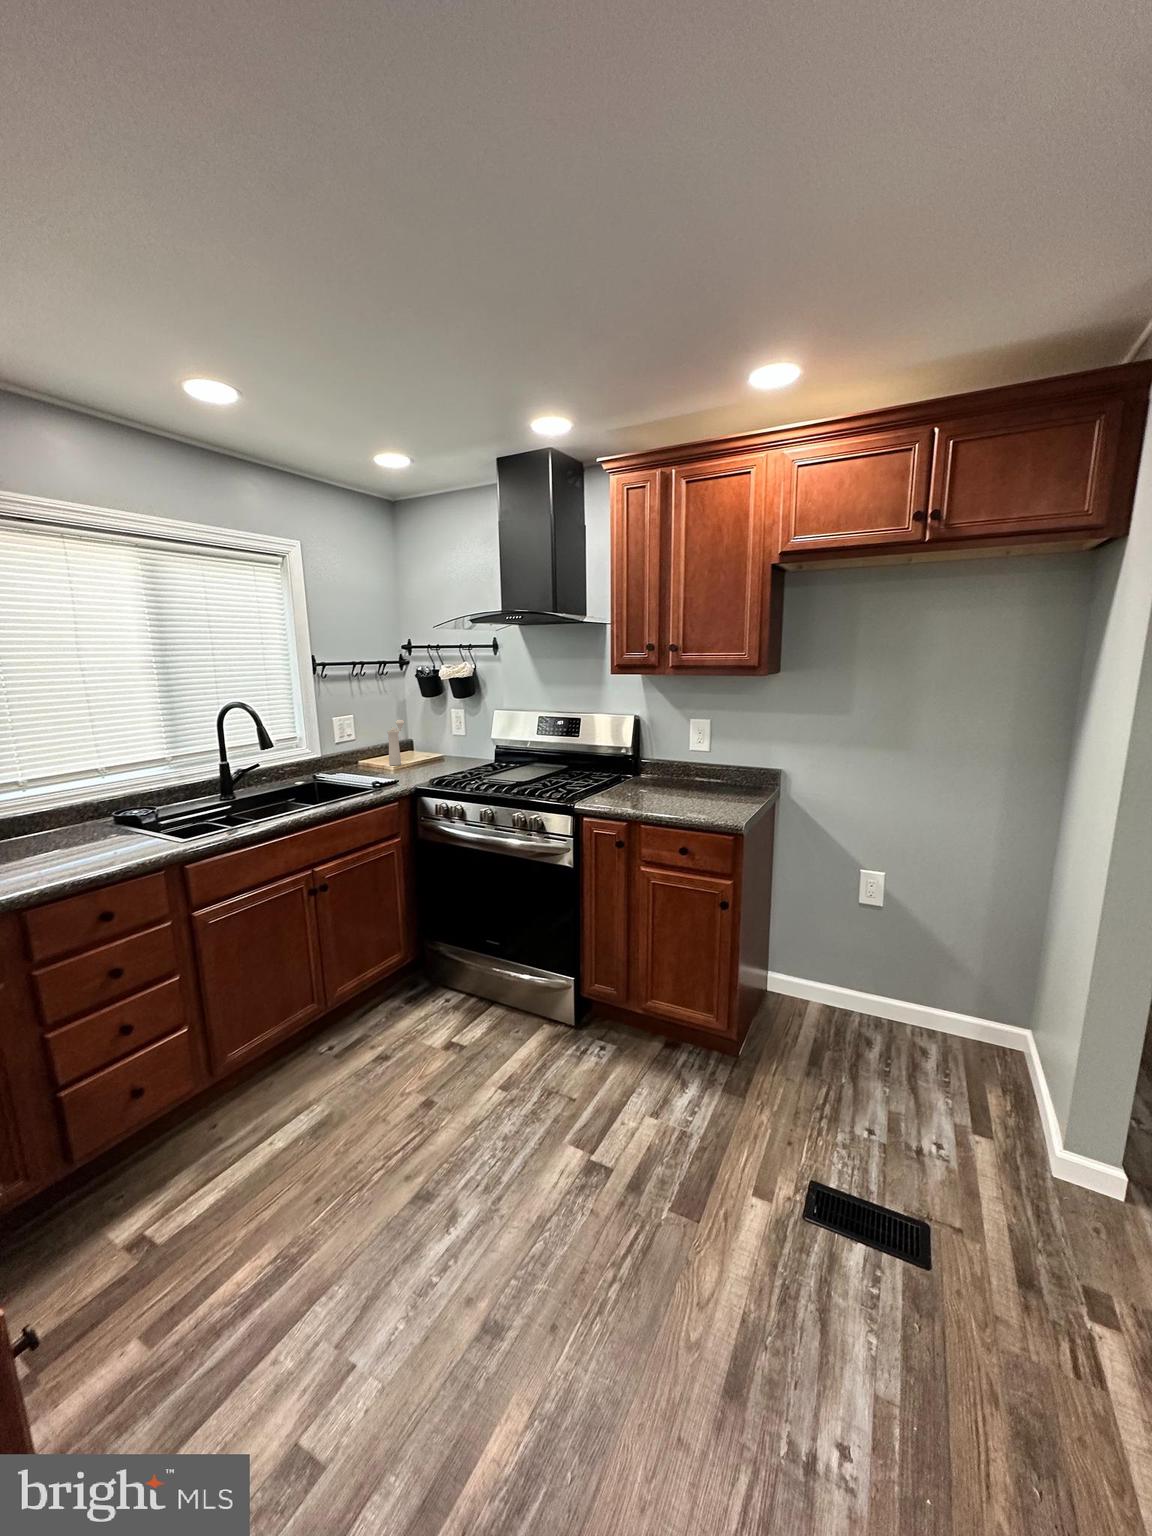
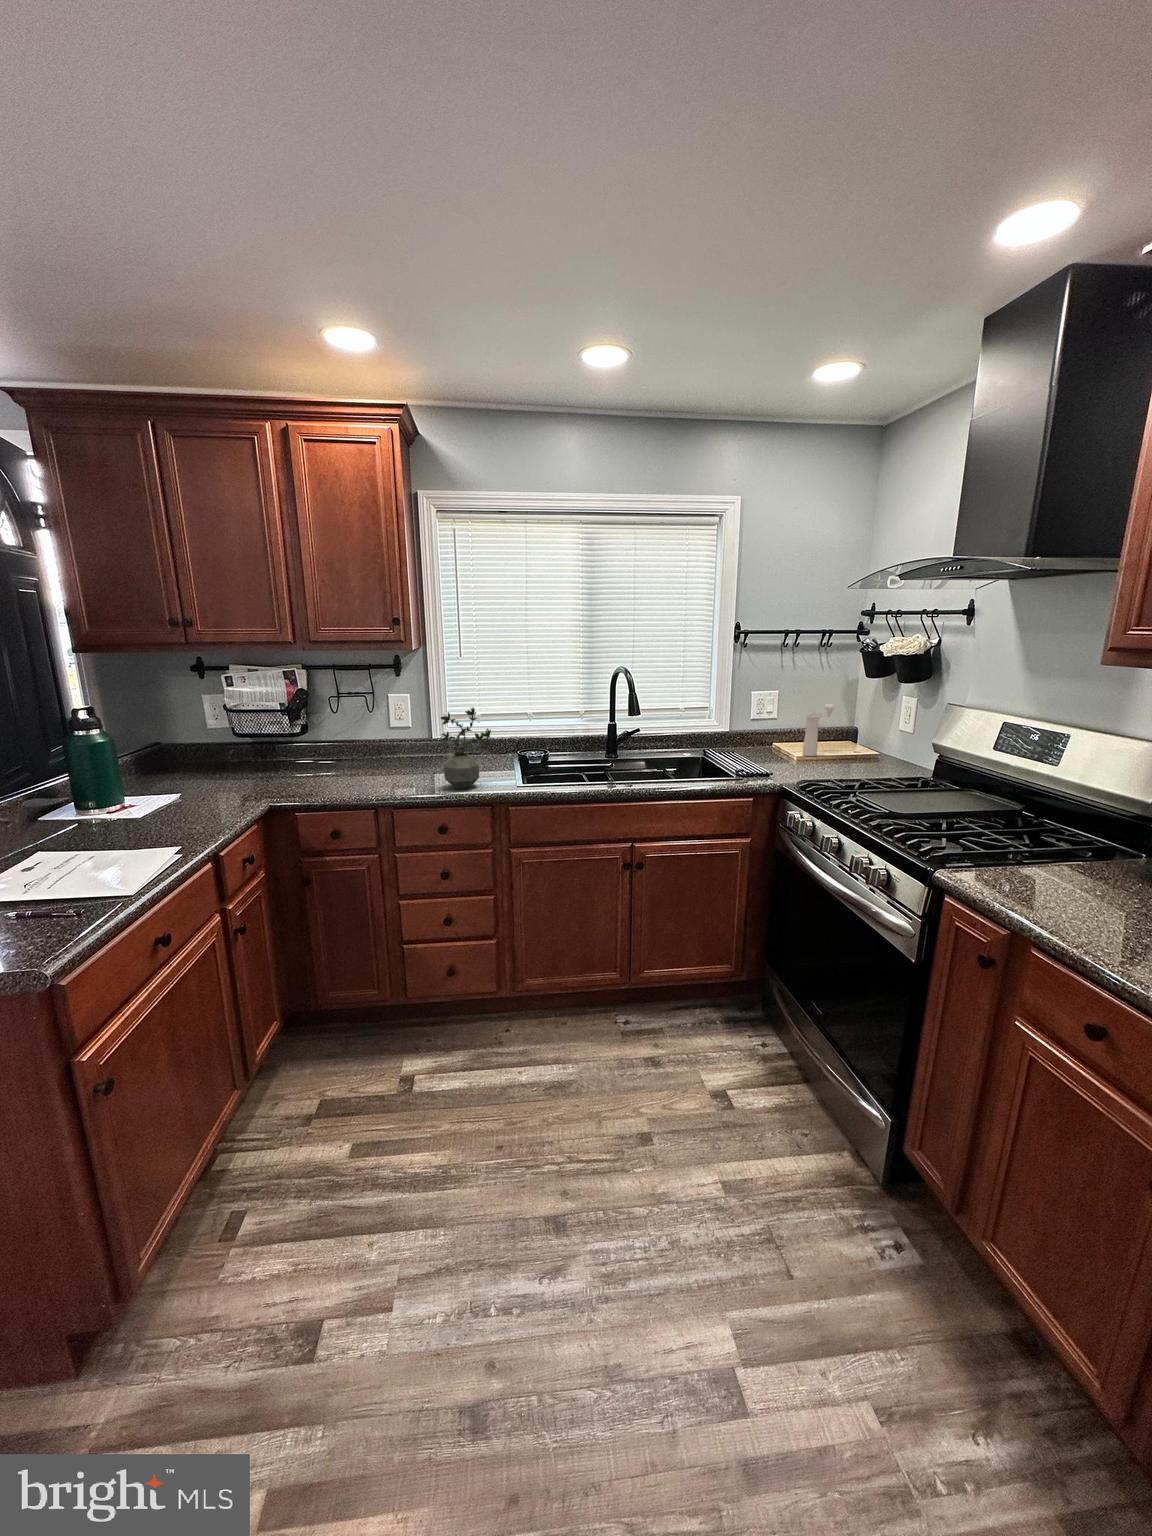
potted plant: none [49,756,118,863] -> present [440,707,491,789]

